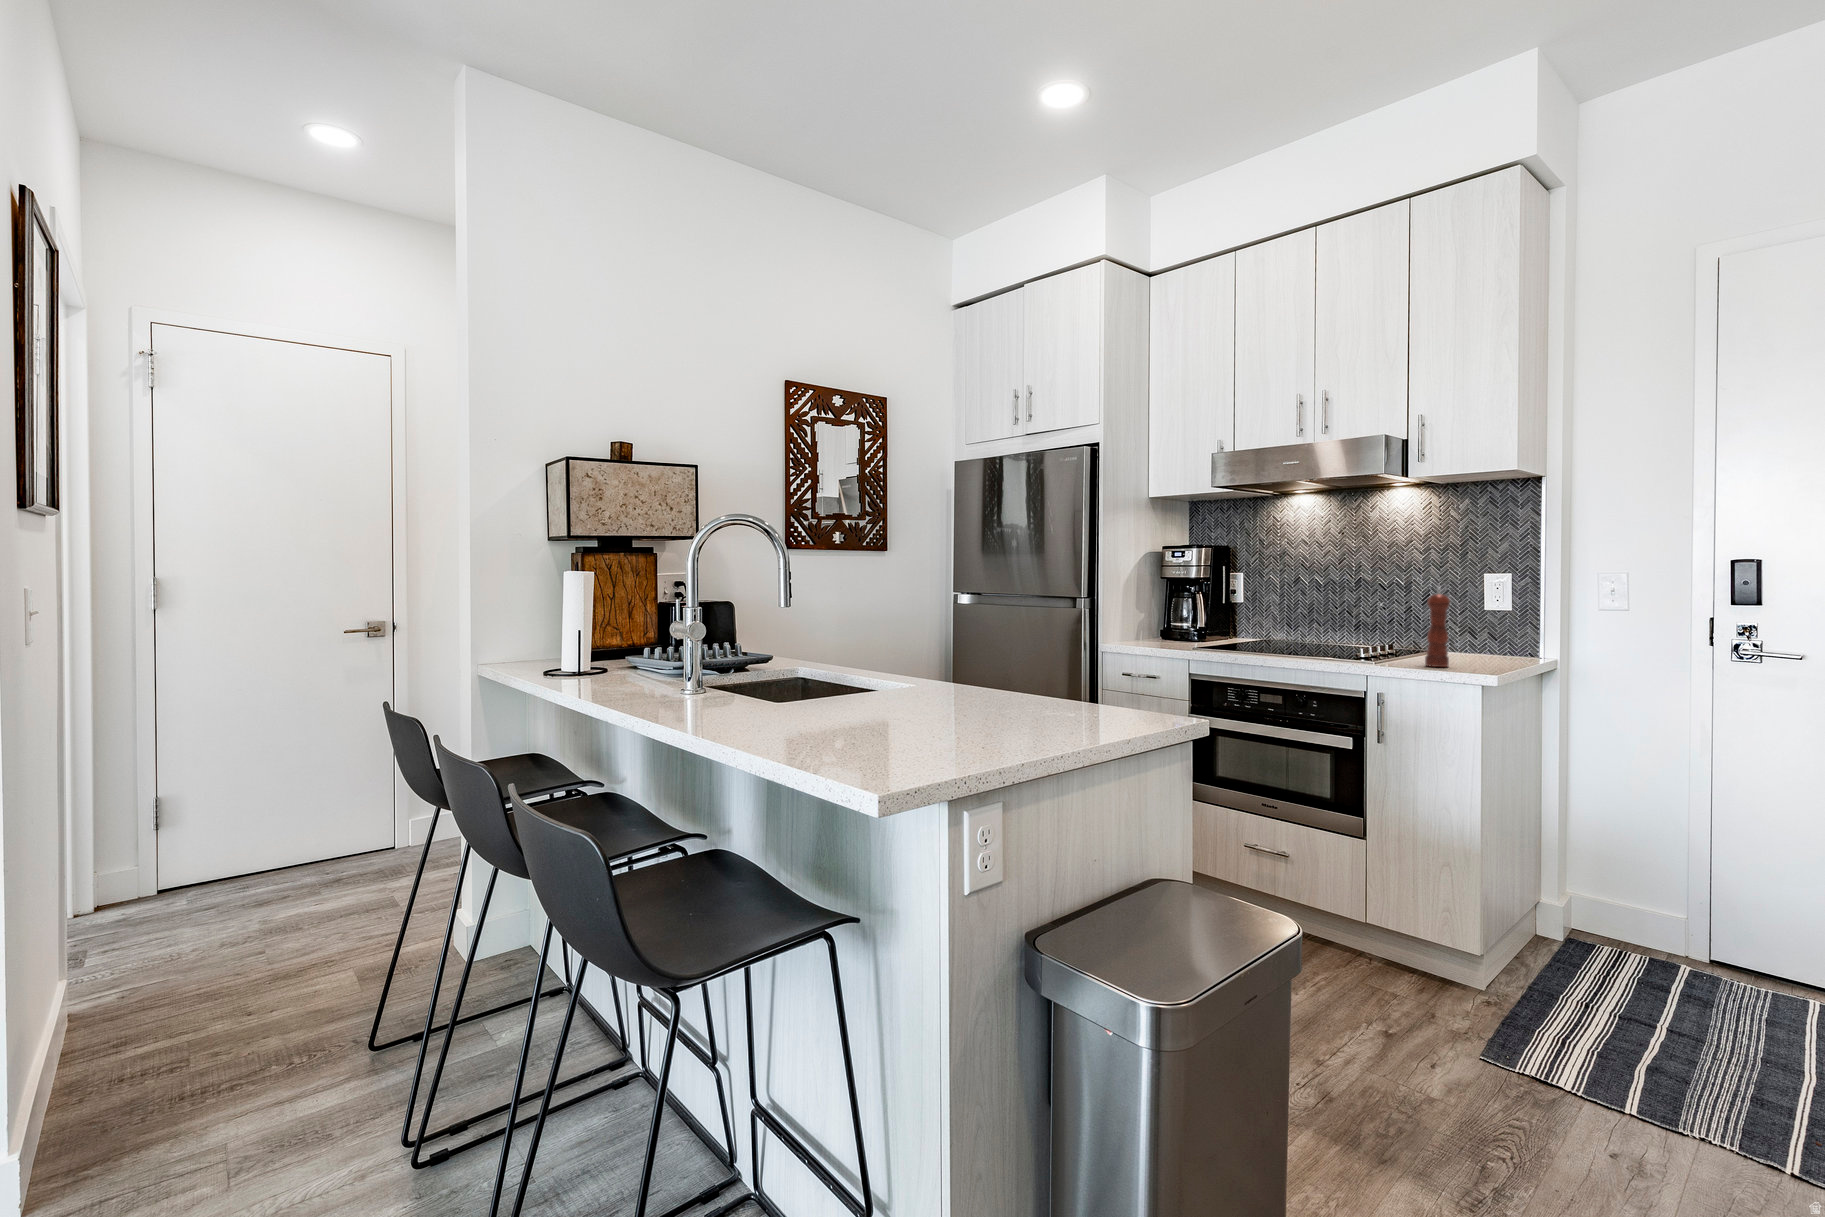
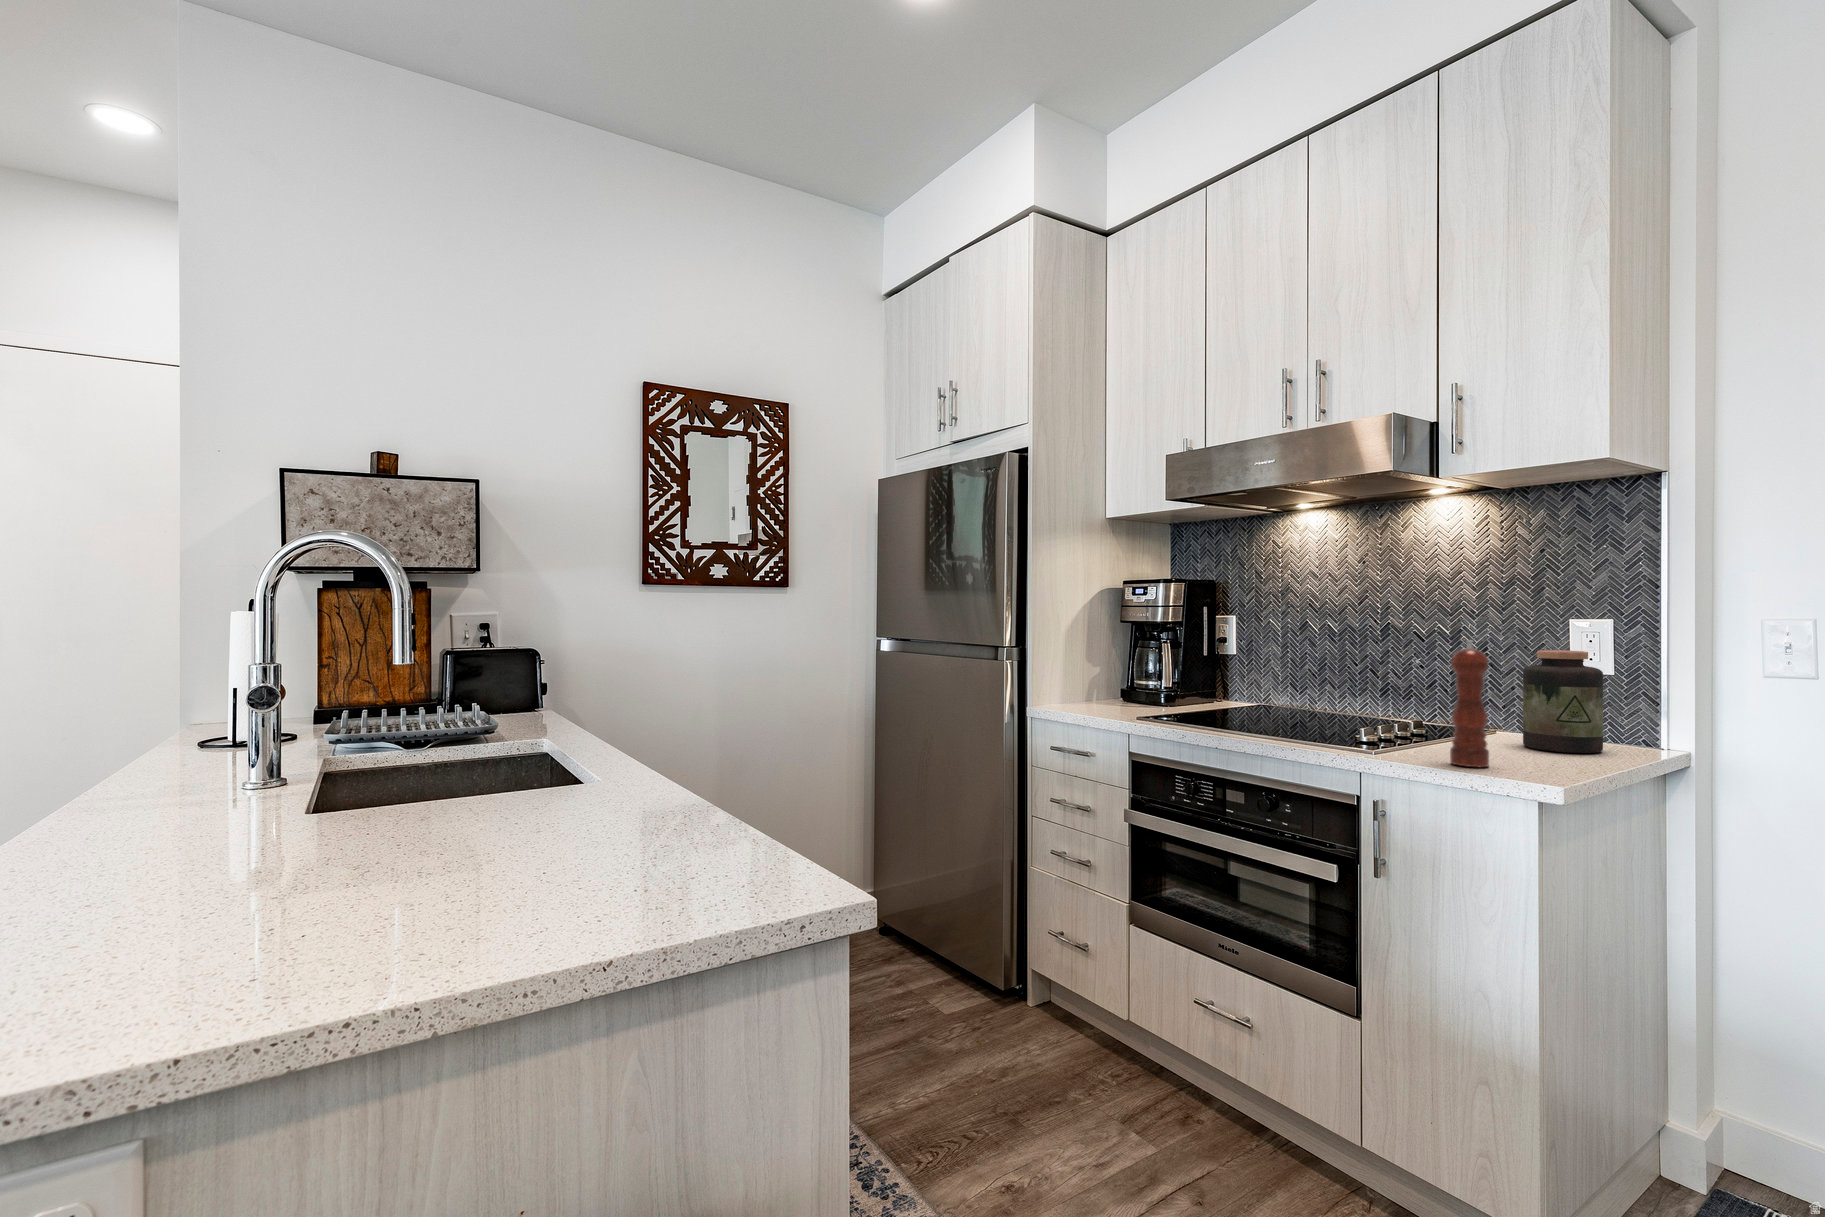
jar: none [1459,595,1509,660] -> present [1523,650,1603,753]

